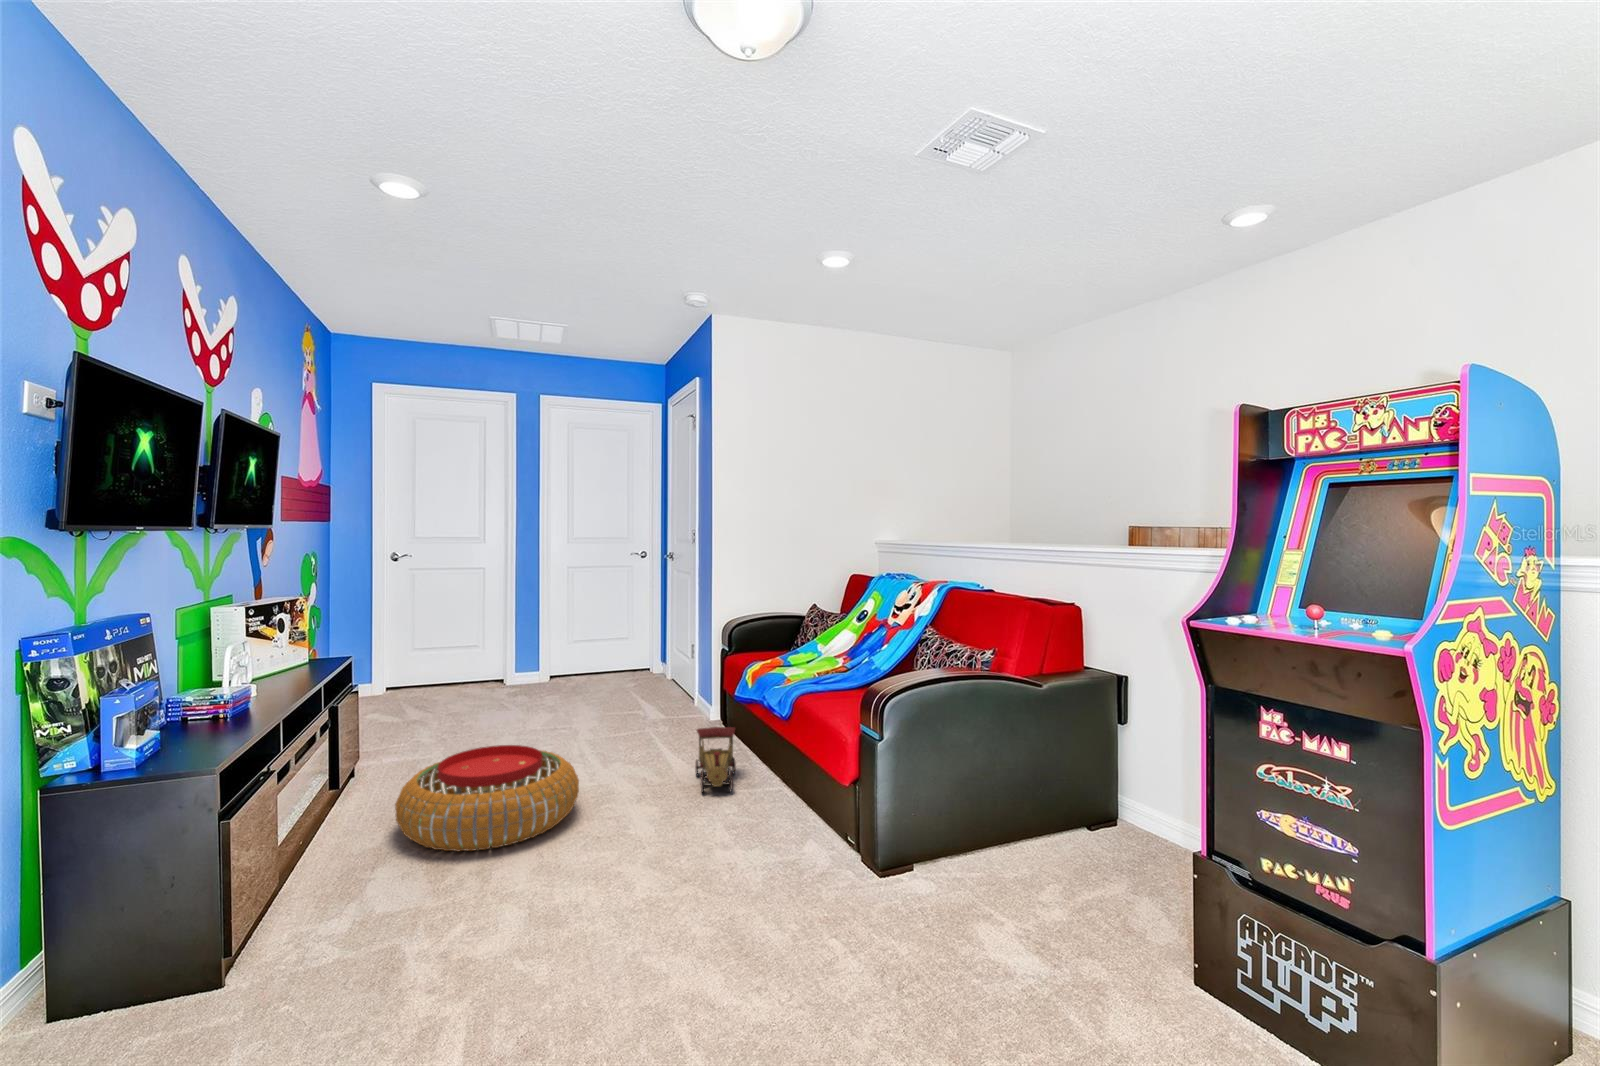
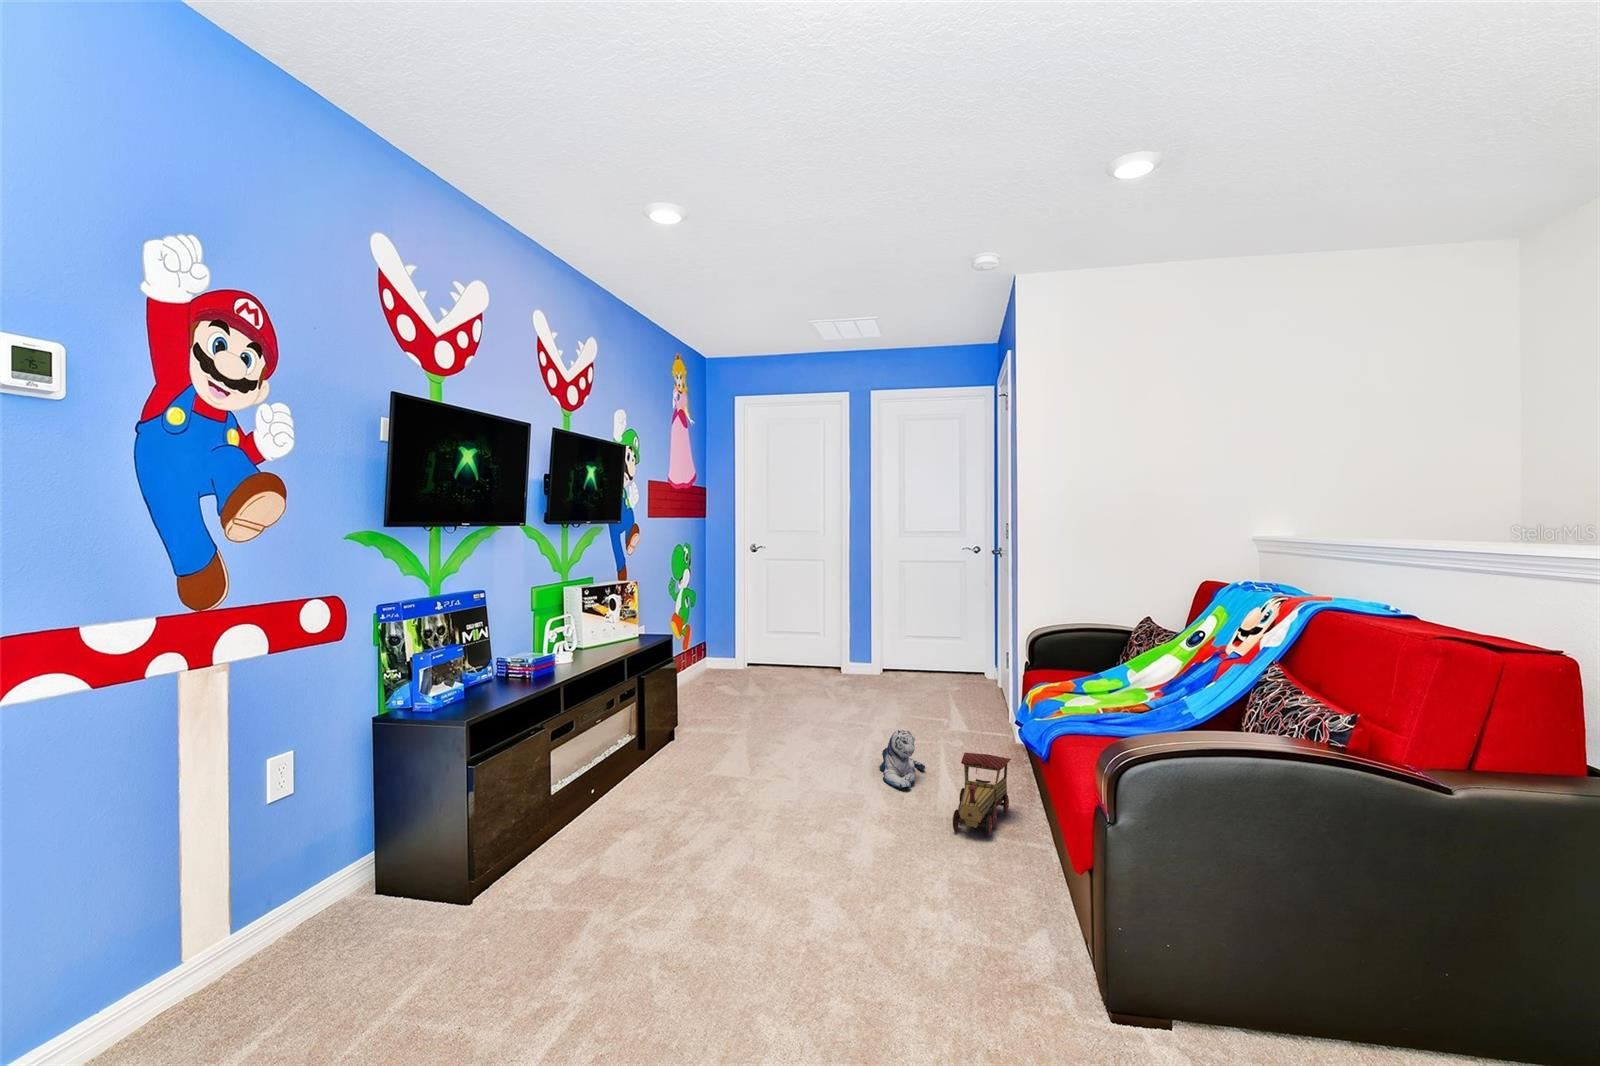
plush toy: none [606,720,649,772] -> present [879,730,925,789]
pouf: present [395,745,579,851] -> none [653,736,821,841]

